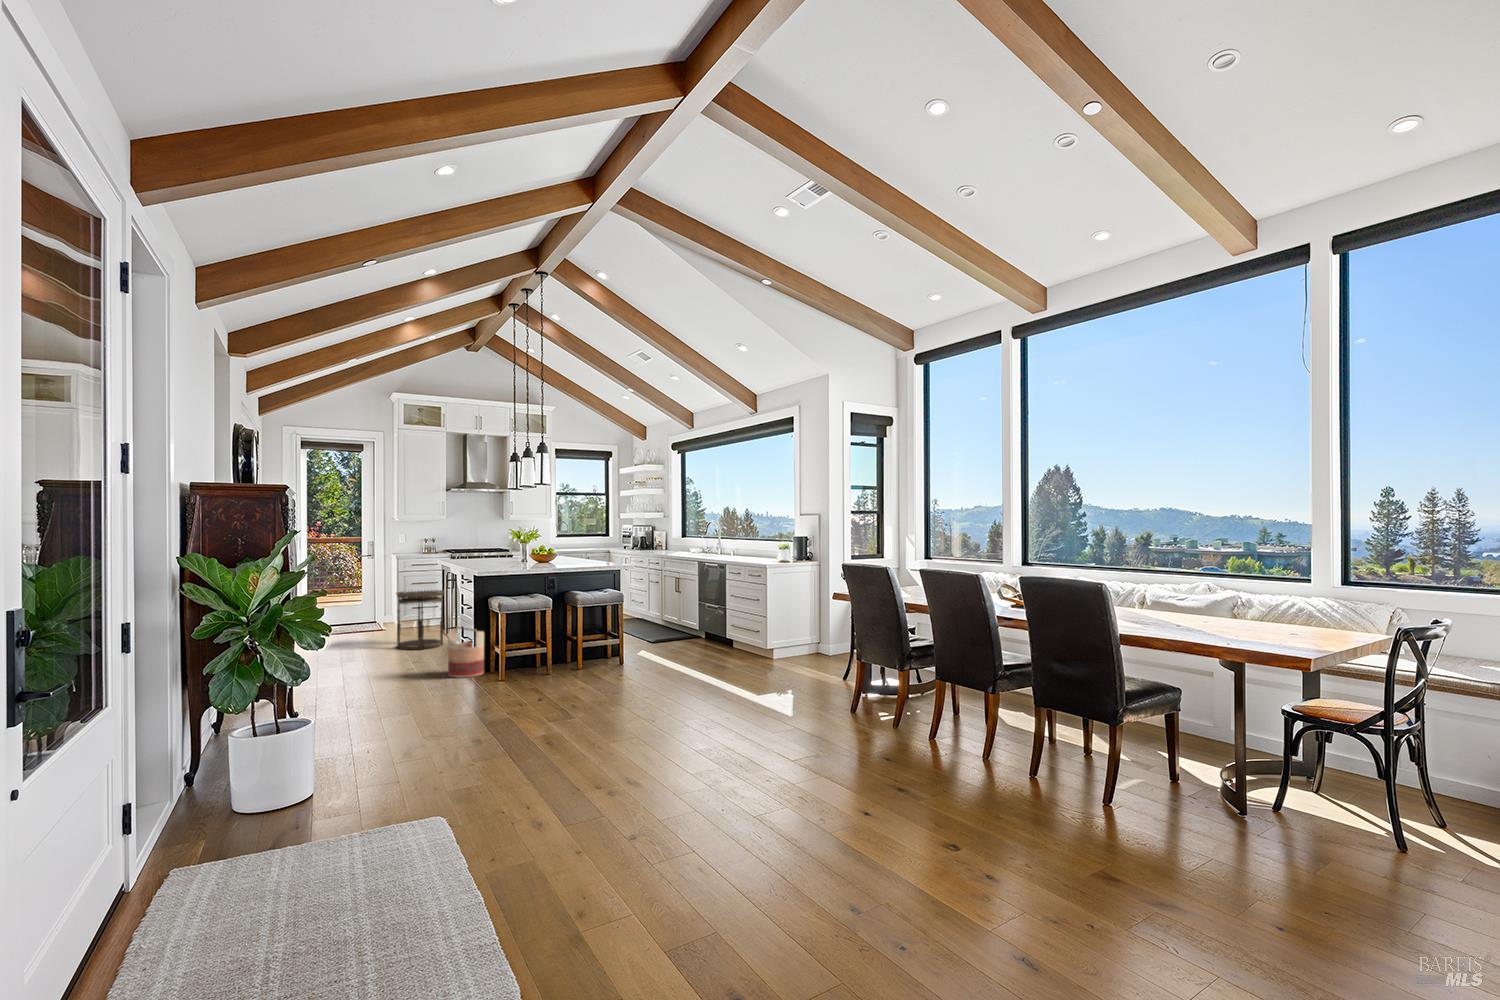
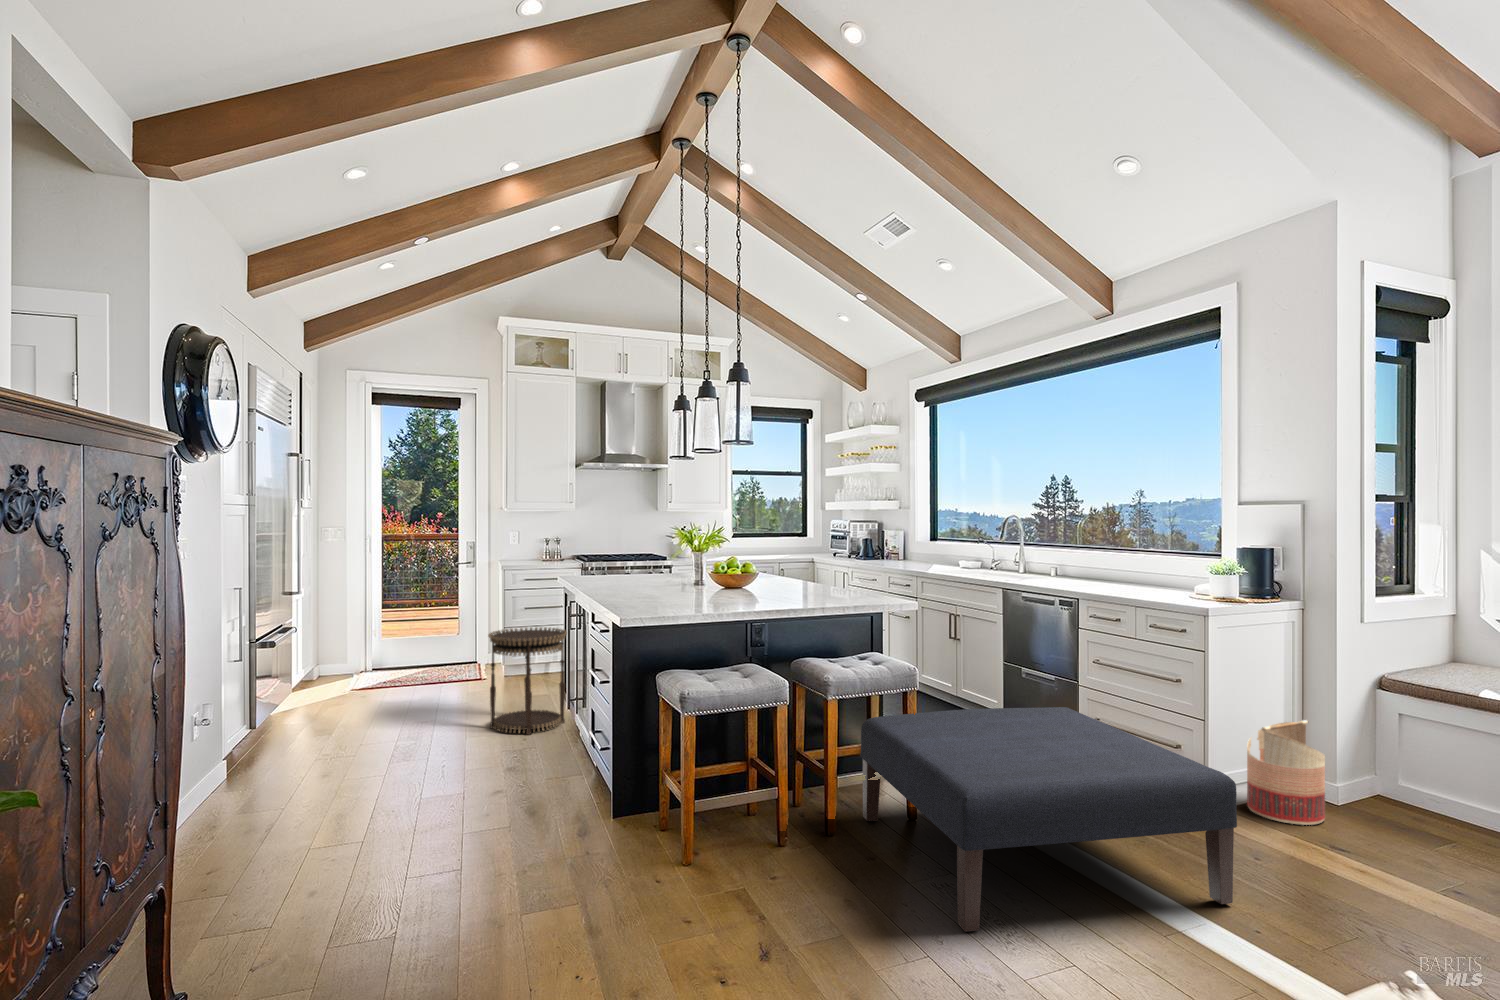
ottoman: none [601,613,746,692] -> present [861,707,1237,932]
basket: present [448,627,484,677] -> present [1247,720,1325,825]

